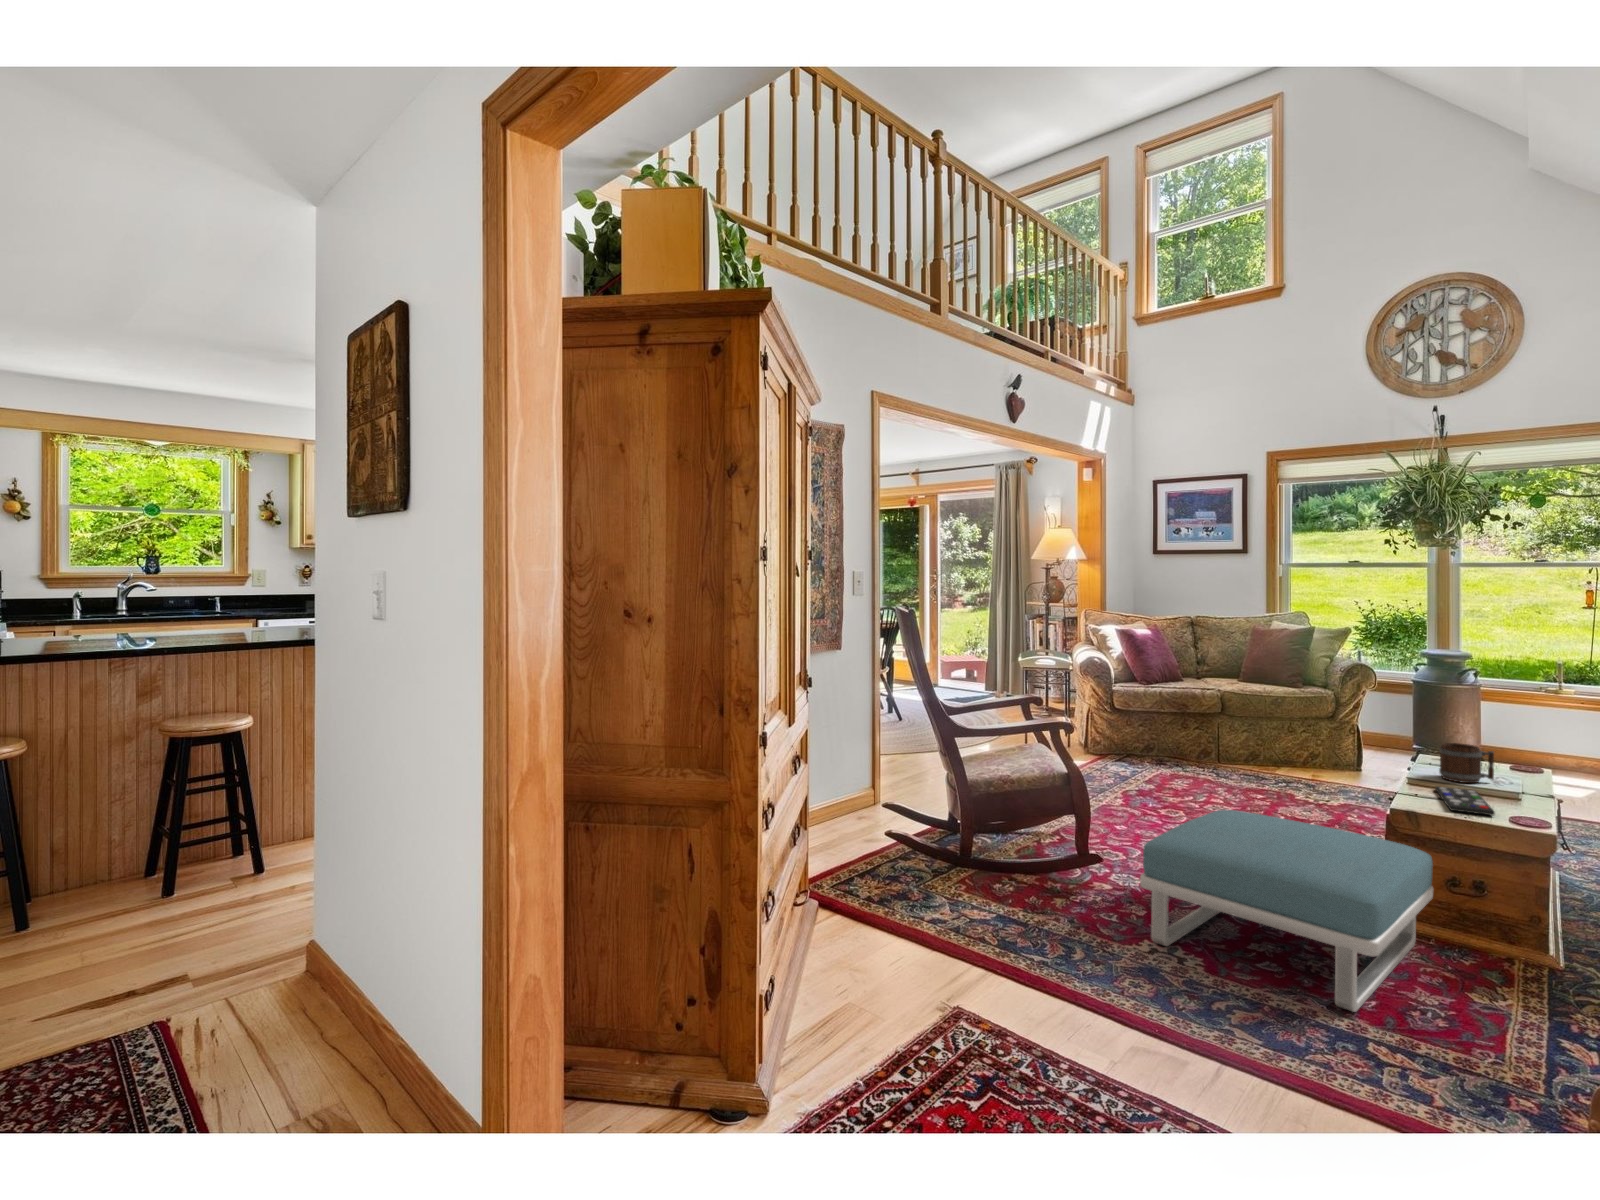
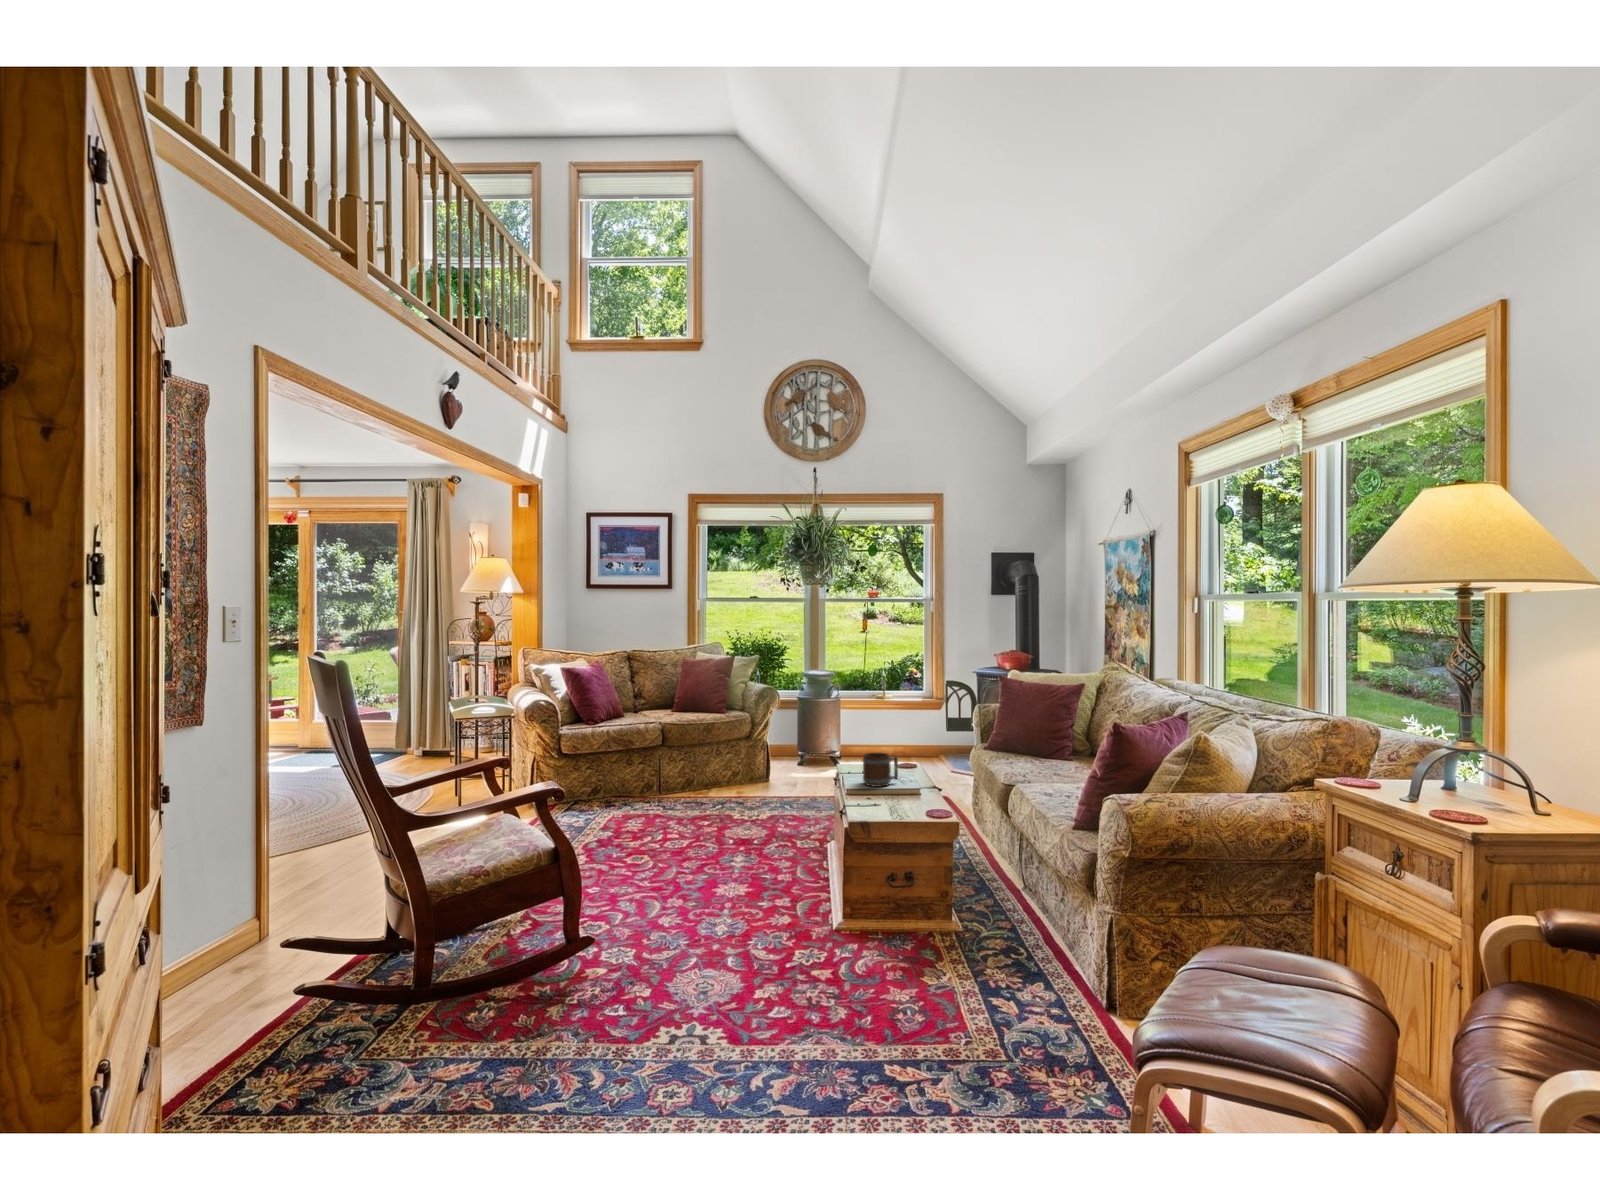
remote control: present [1436,786,1495,815] -> none [867,793,916,816]
footstool: present [1140,809,1433,1012] -> none [654,852,887,1039]

